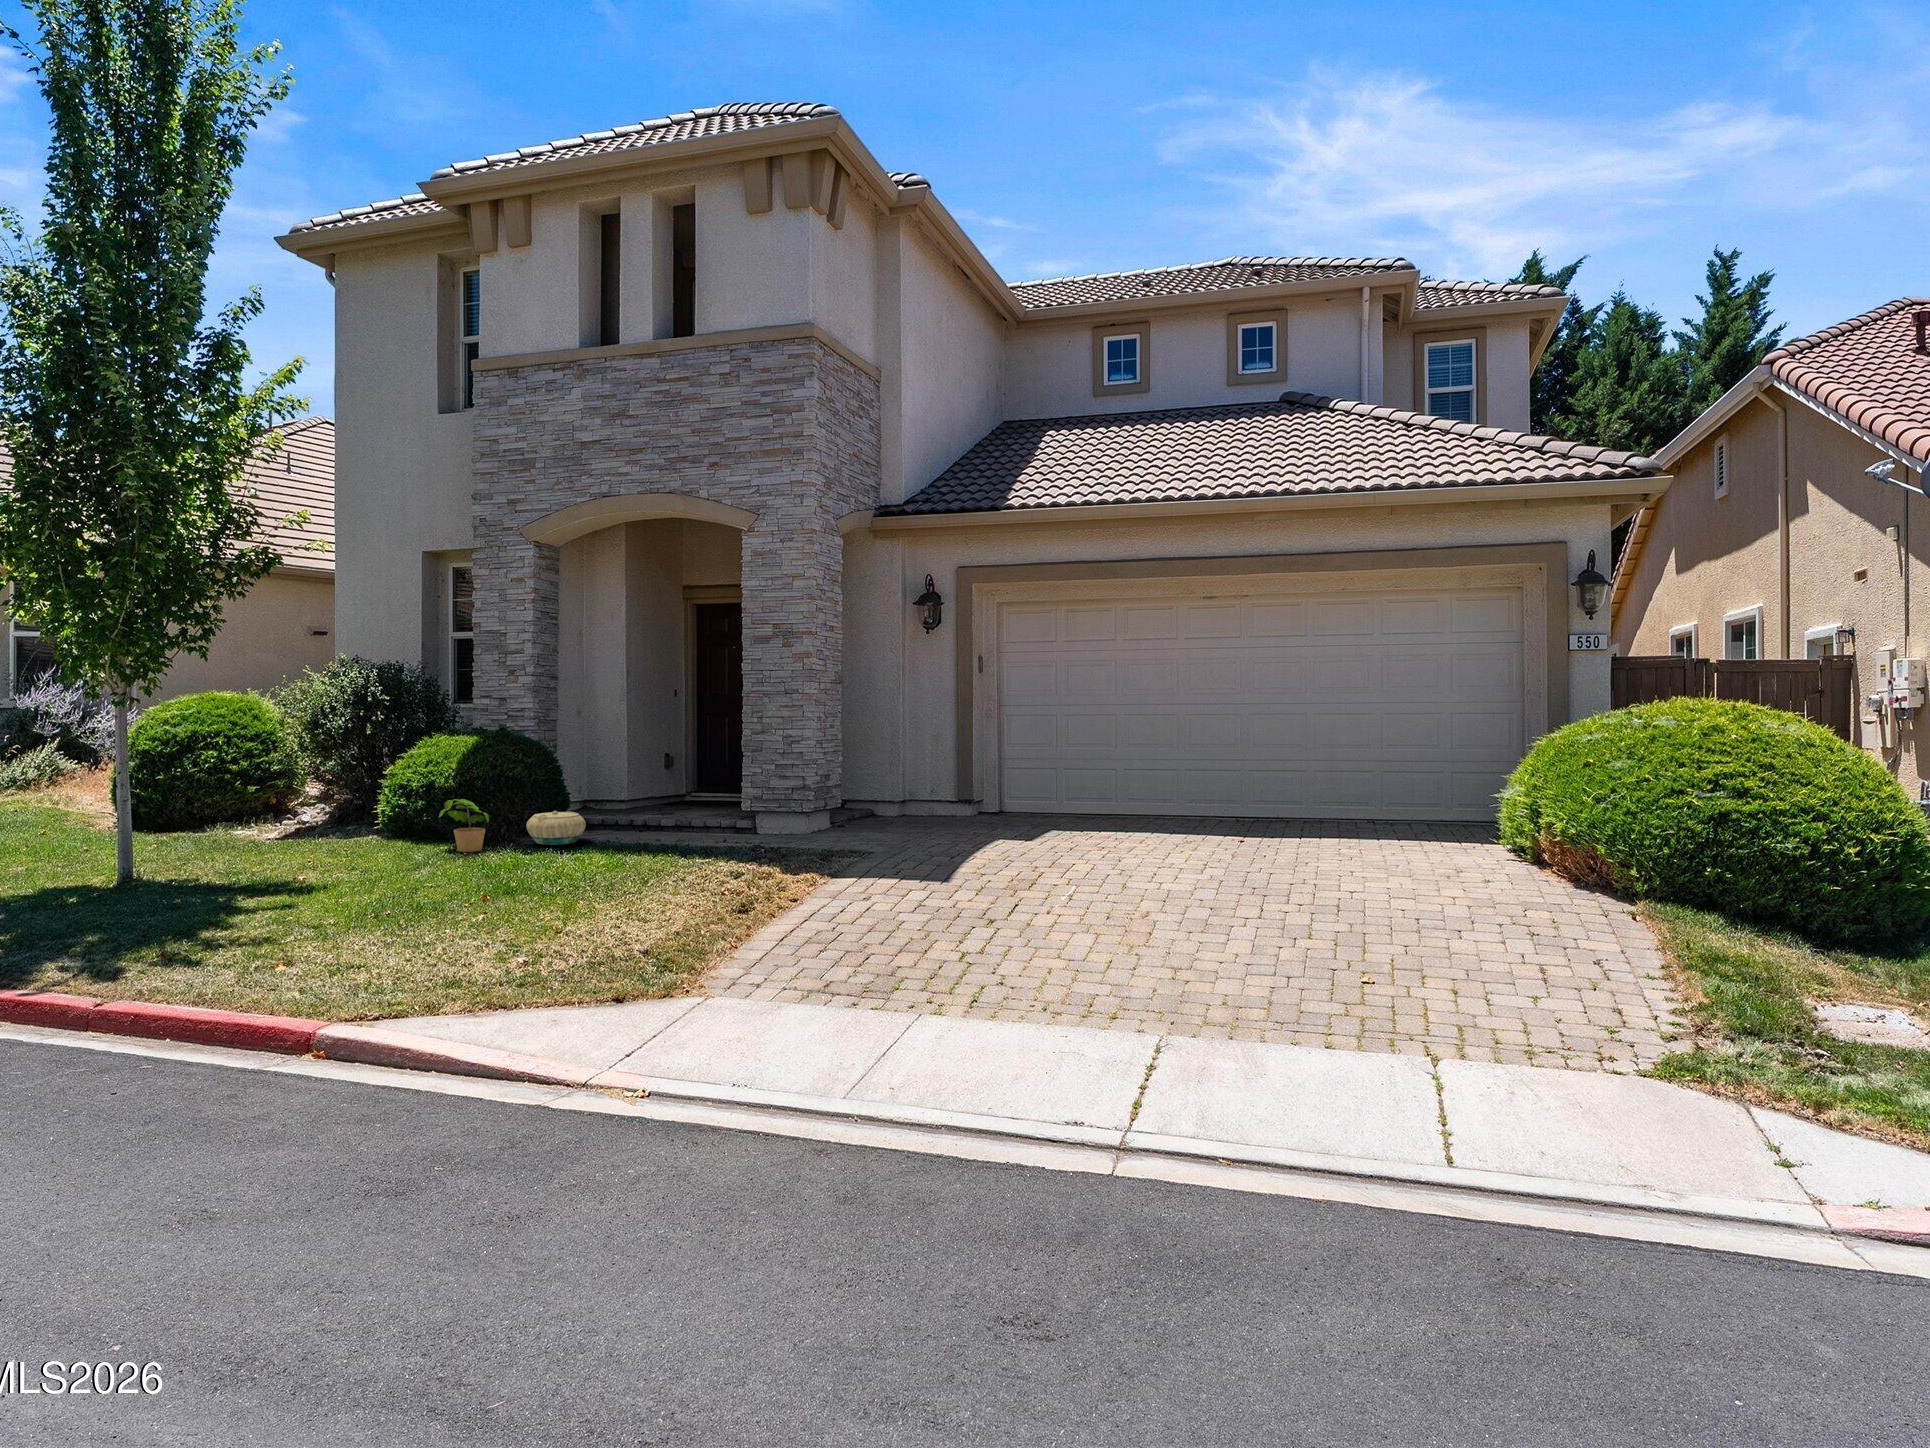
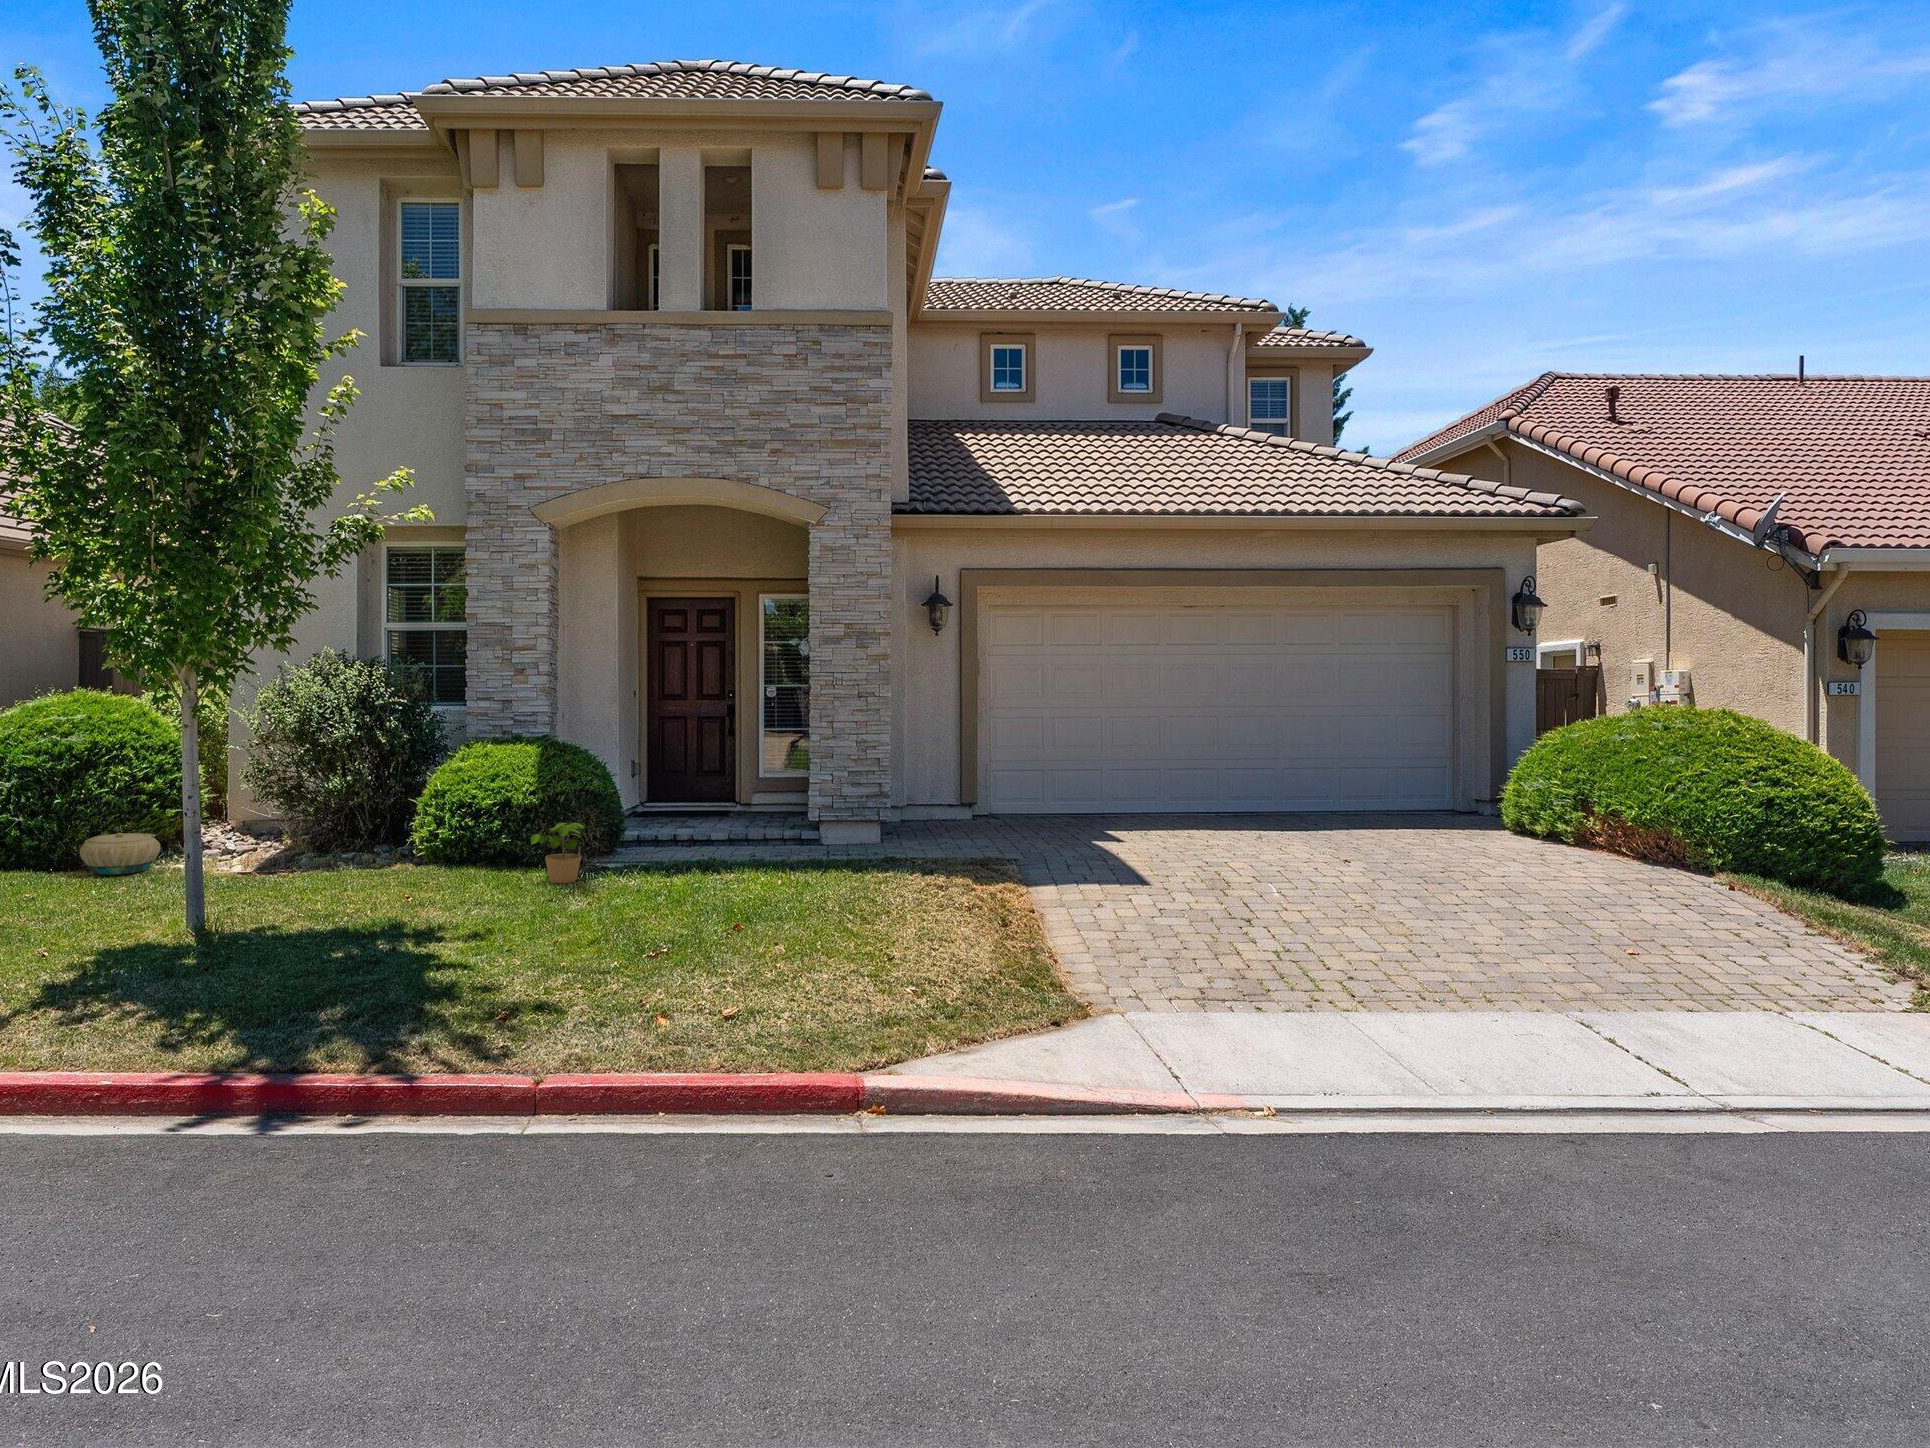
basket: present [526,811,586,845] -> present [80,833,161,875]

